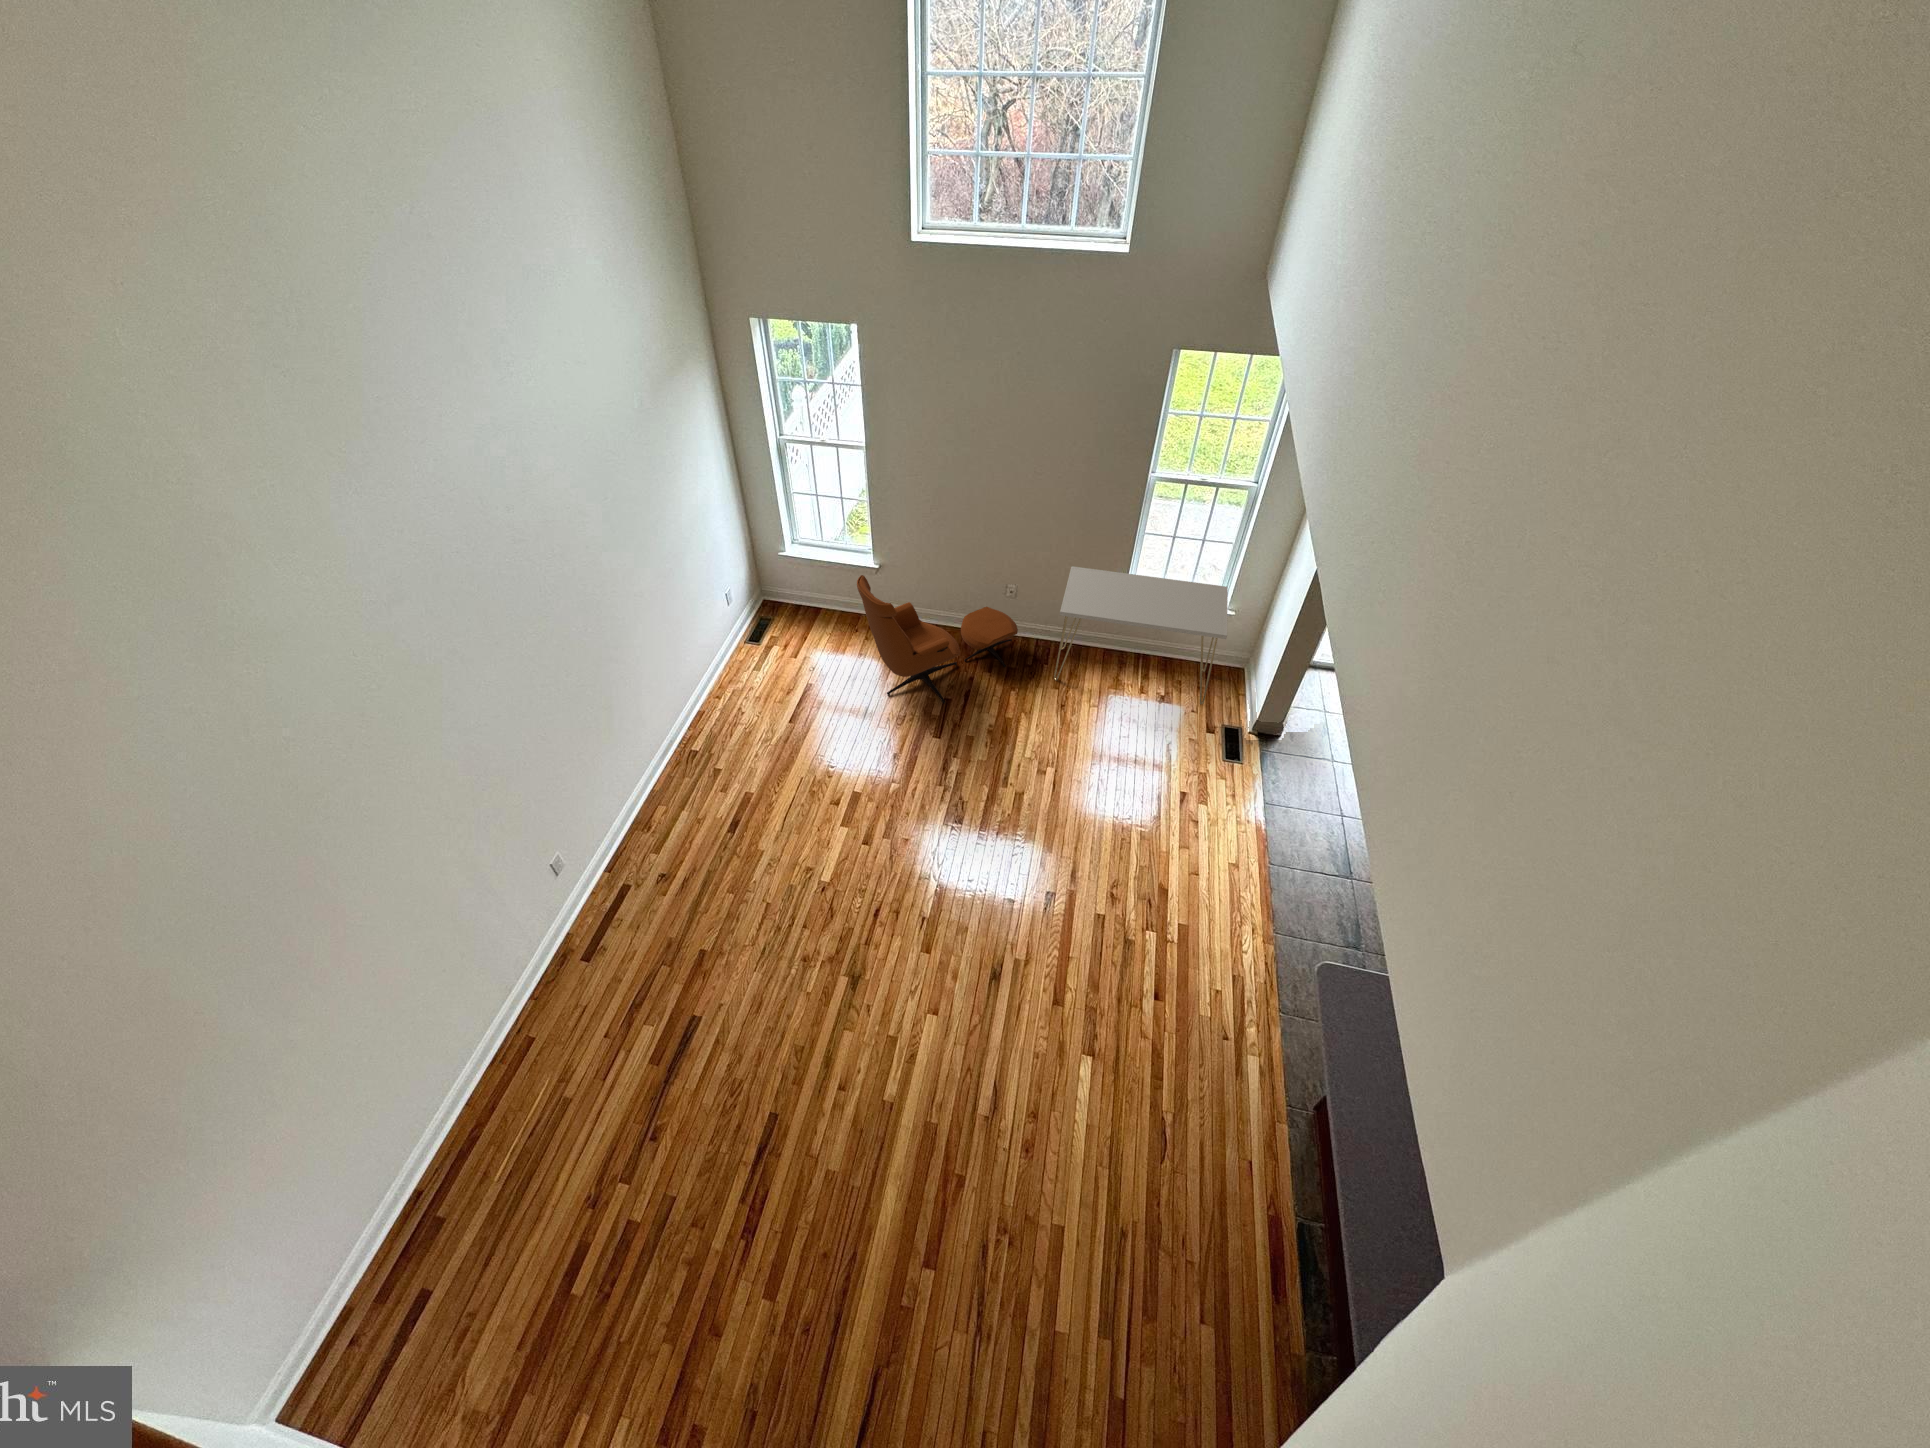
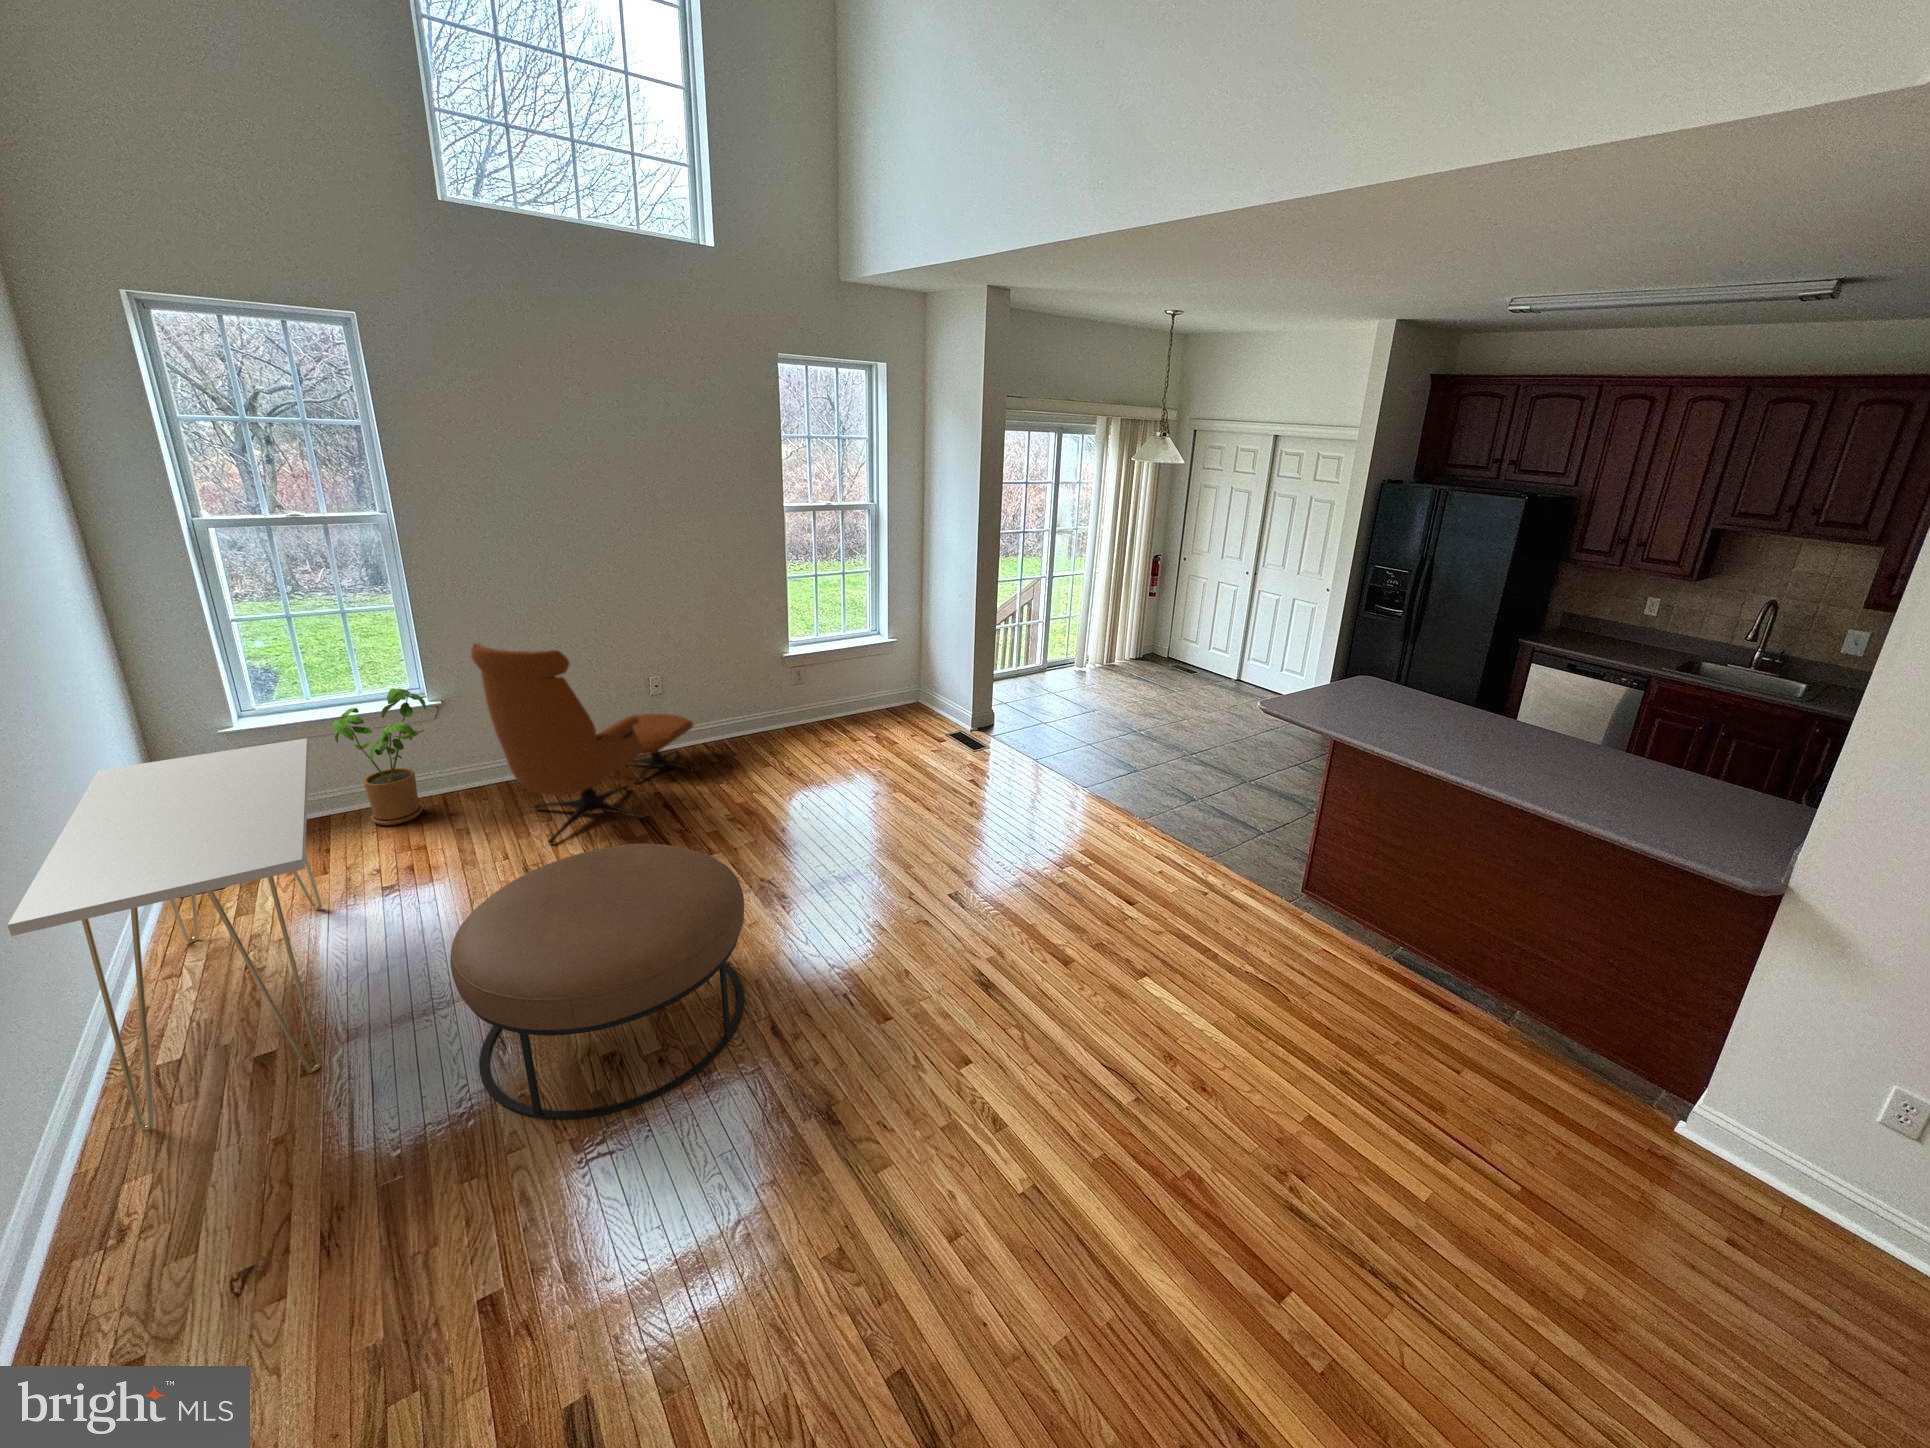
house plant: none [819,556,868,634] -> present [333,688,427,825]
console table: present [1054,566,1228,704] -> present [7,738,322,1131]
ottoman: none [748,755,892,910] -> present [450,844,745,1119]

